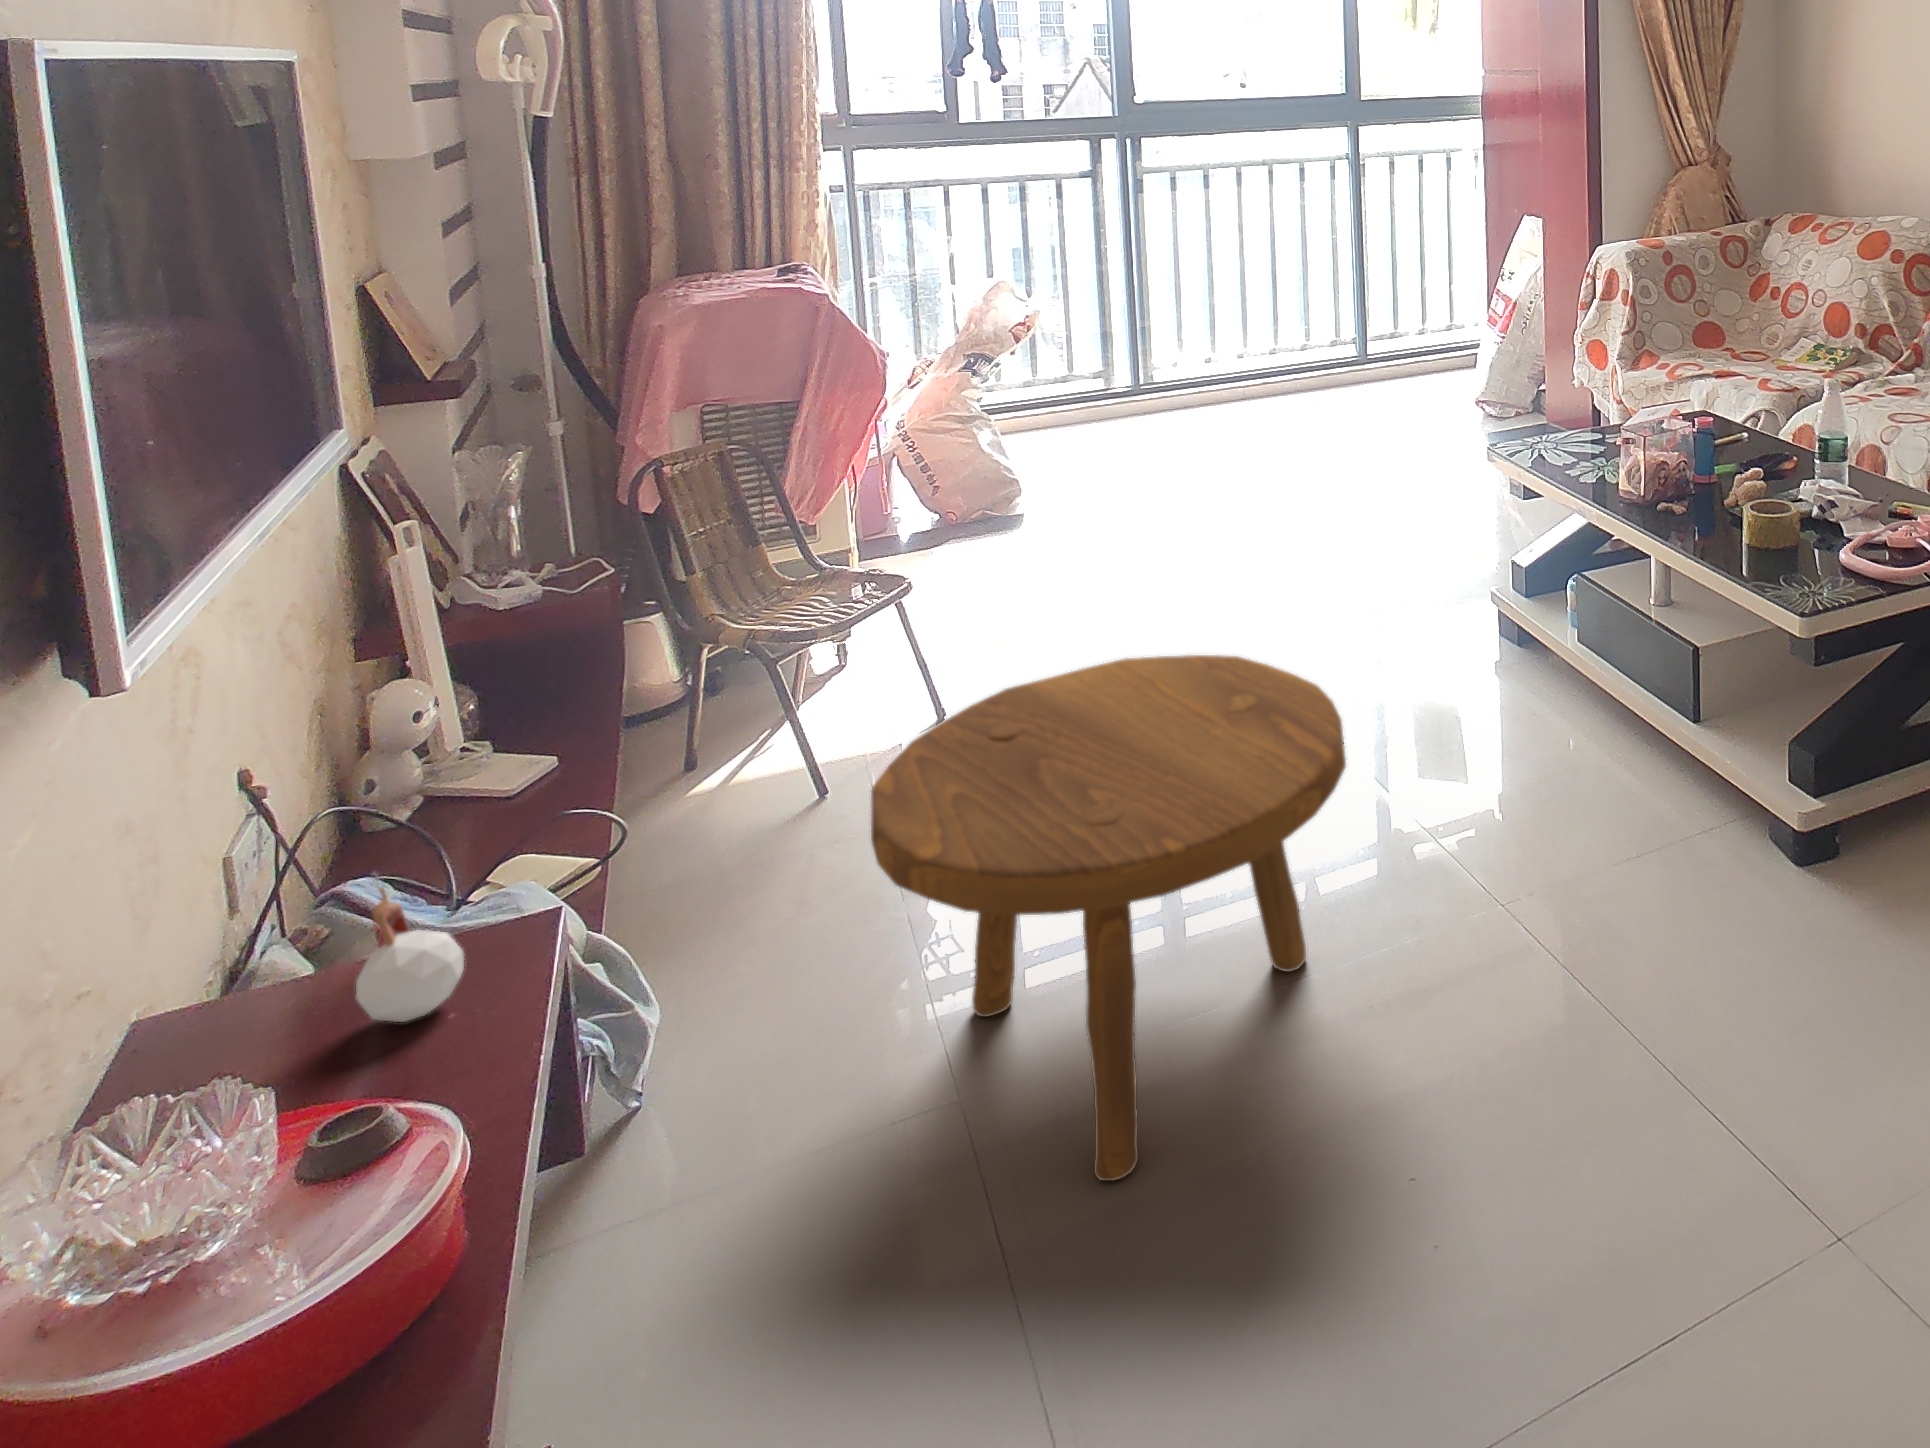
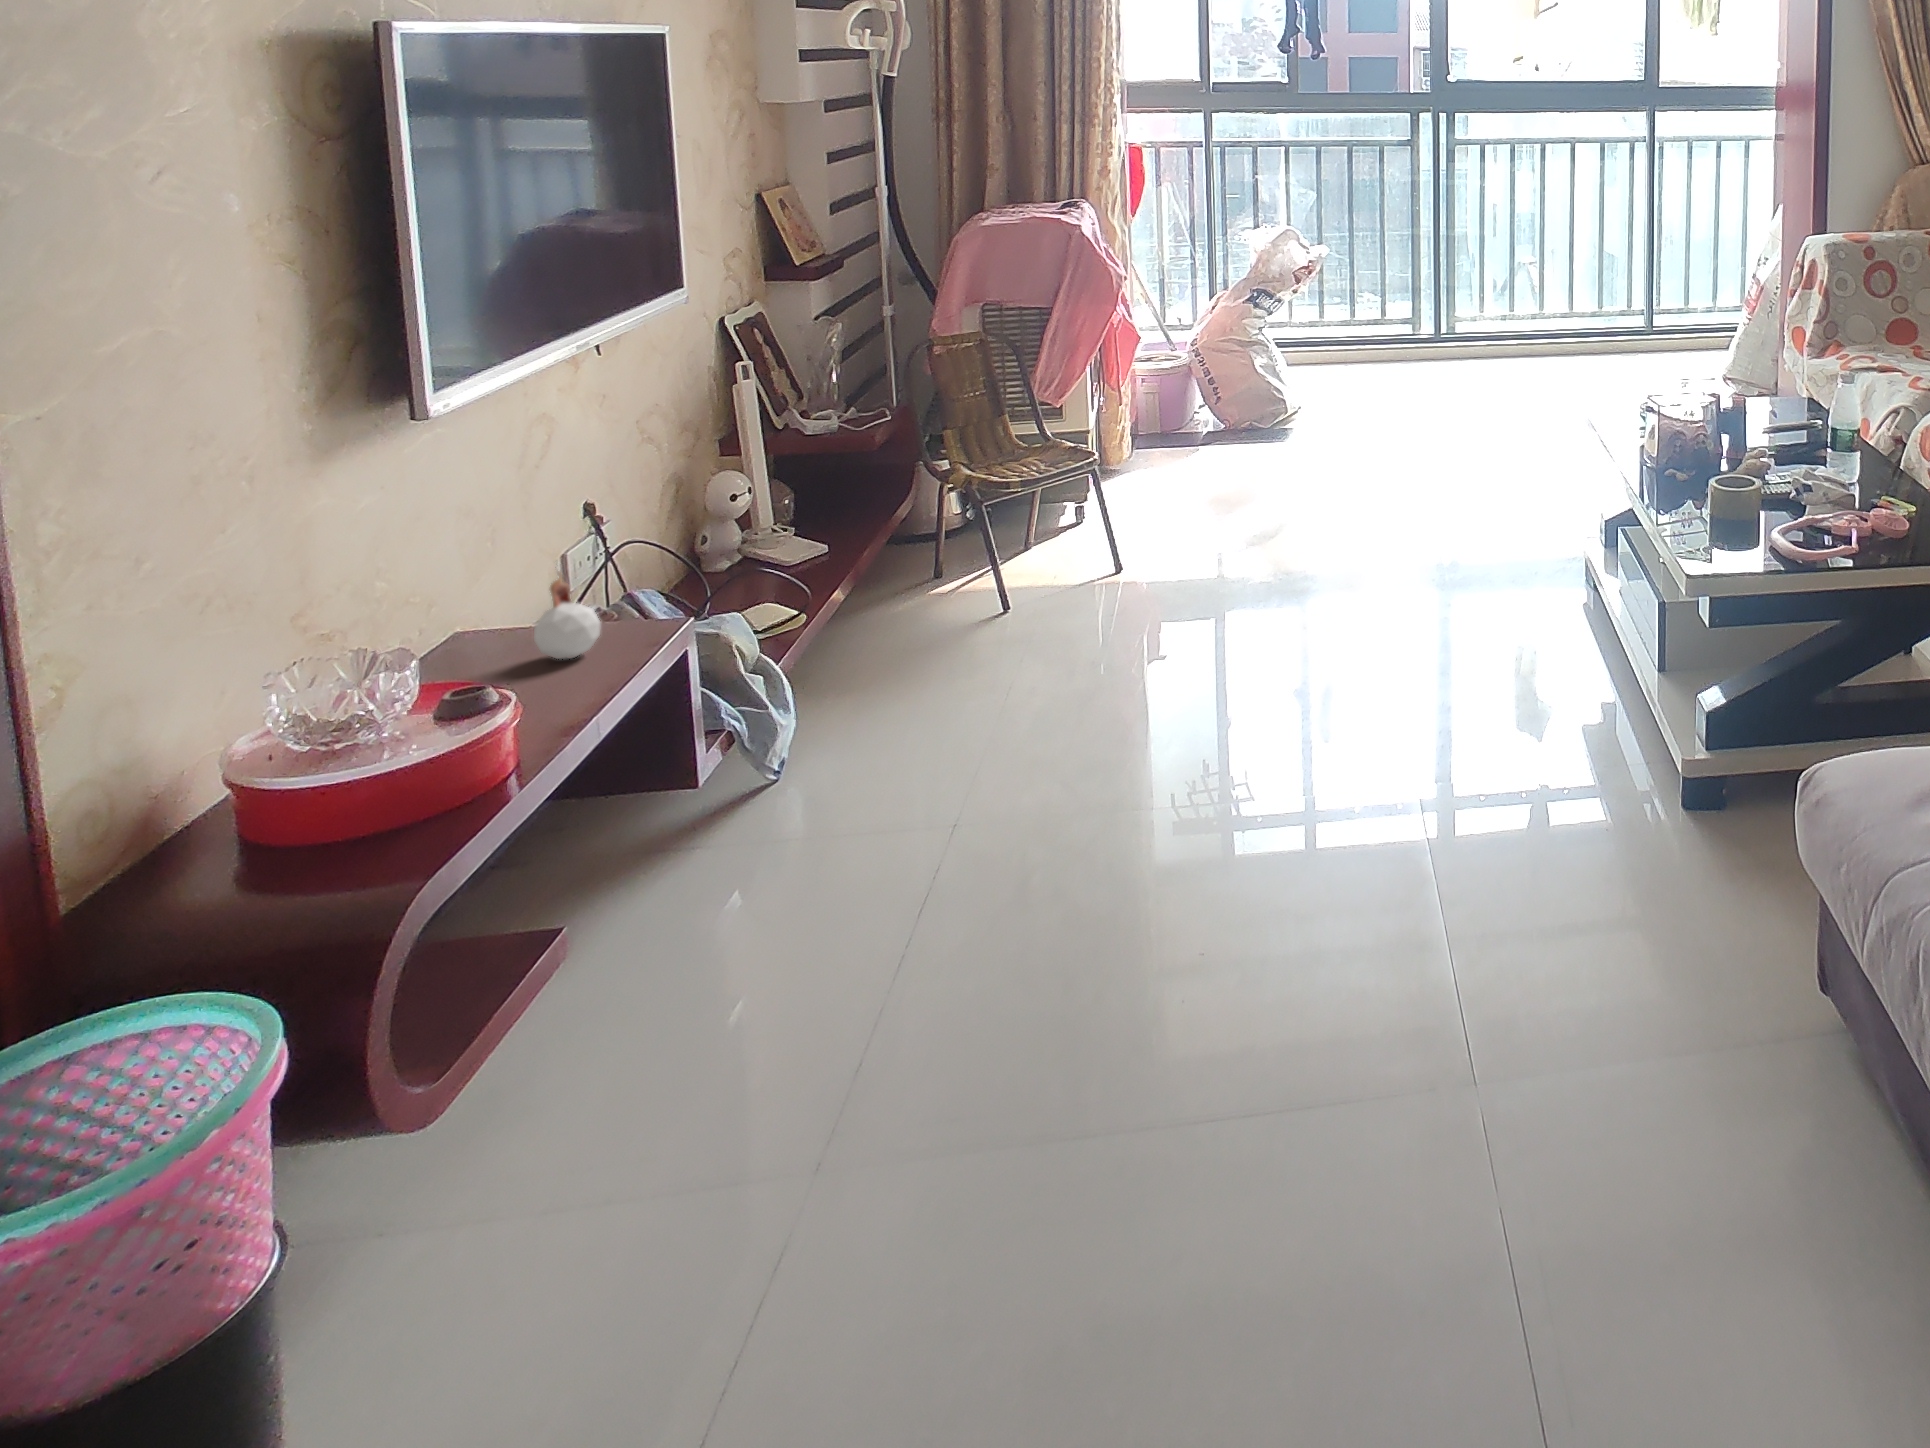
footstool: present [871,655,1346,1181] -> none [886,521,1258,898]

